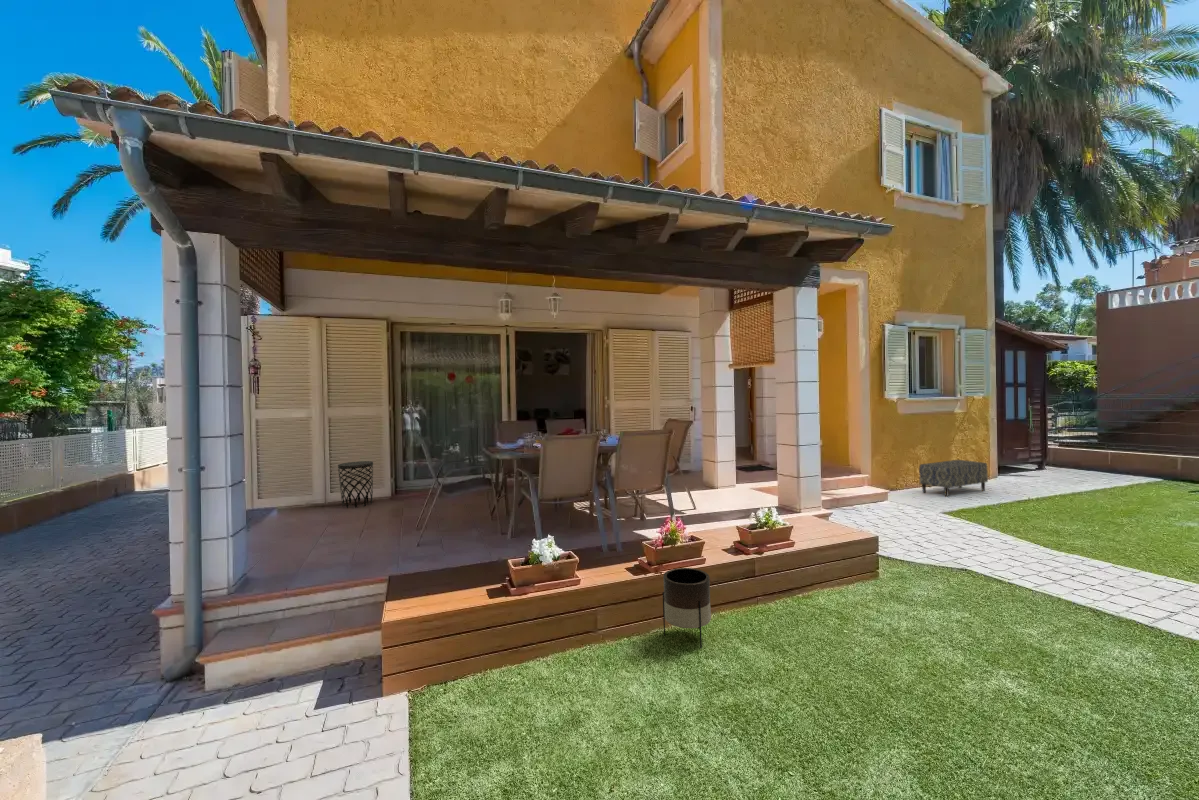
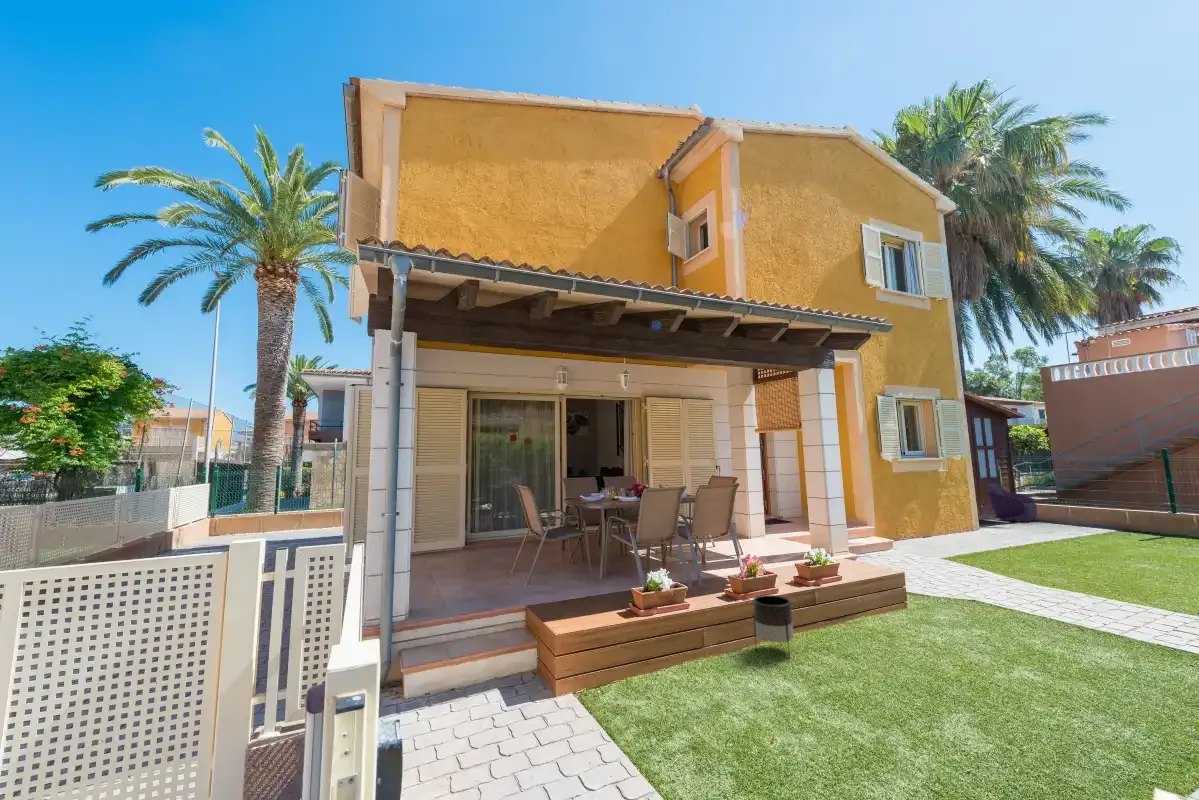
armchair: none [1013,426,1071,471] -> present [986,483,1037,522]
bench: present [919,460,988,497] -> none [915,513,973,545]
side table: present [338,461,373,508] -> none [427,516,457,558]

